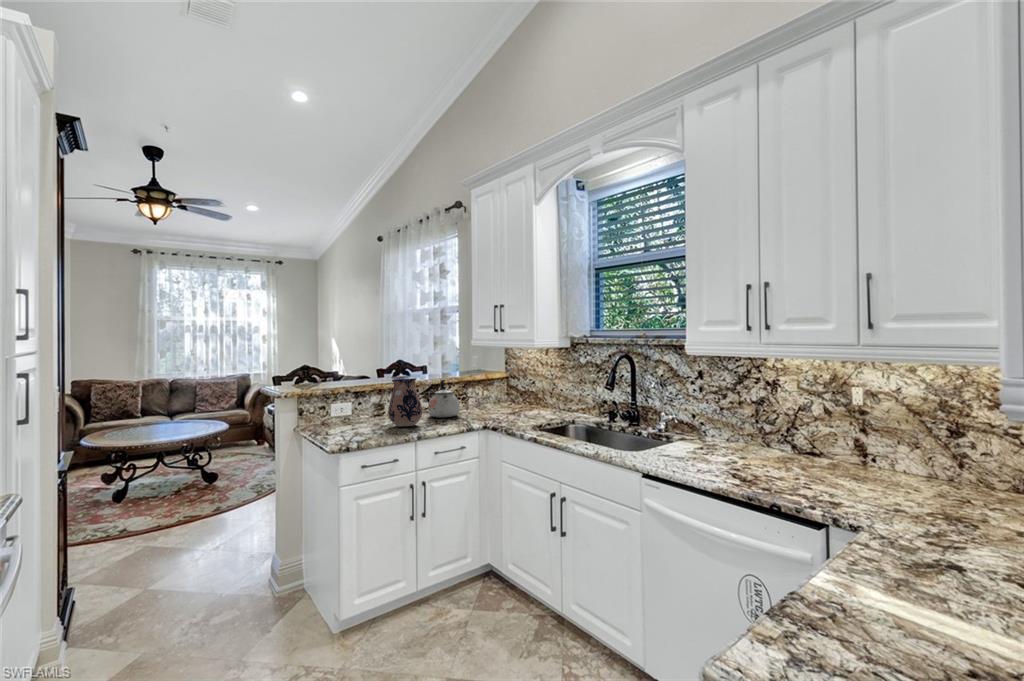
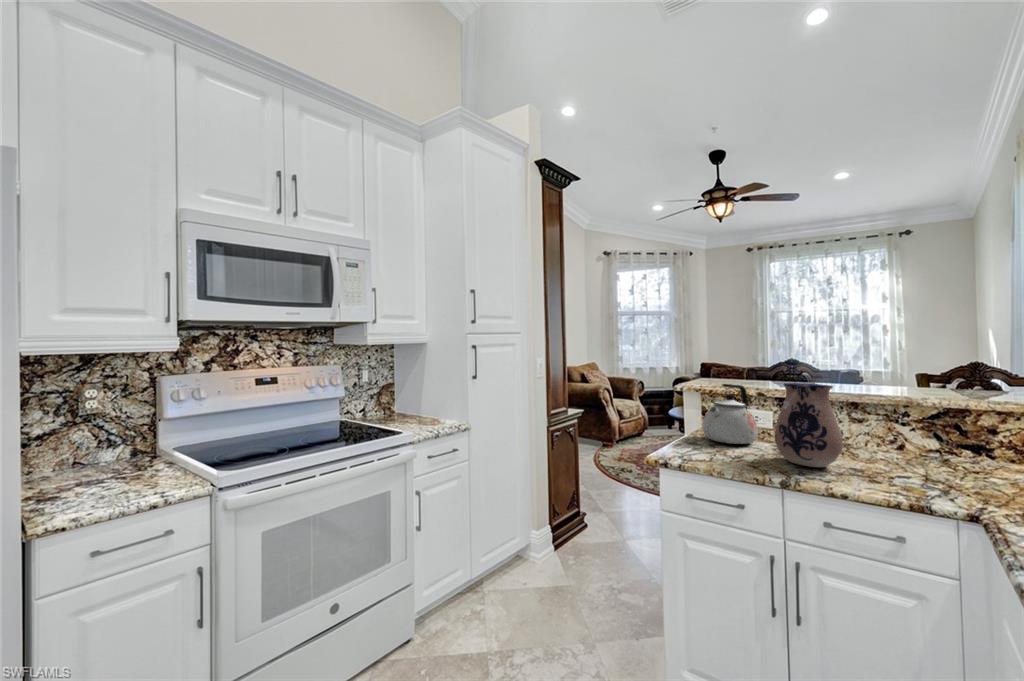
kettle: present [428,380,460,418] -> present [703,384,758,444]

